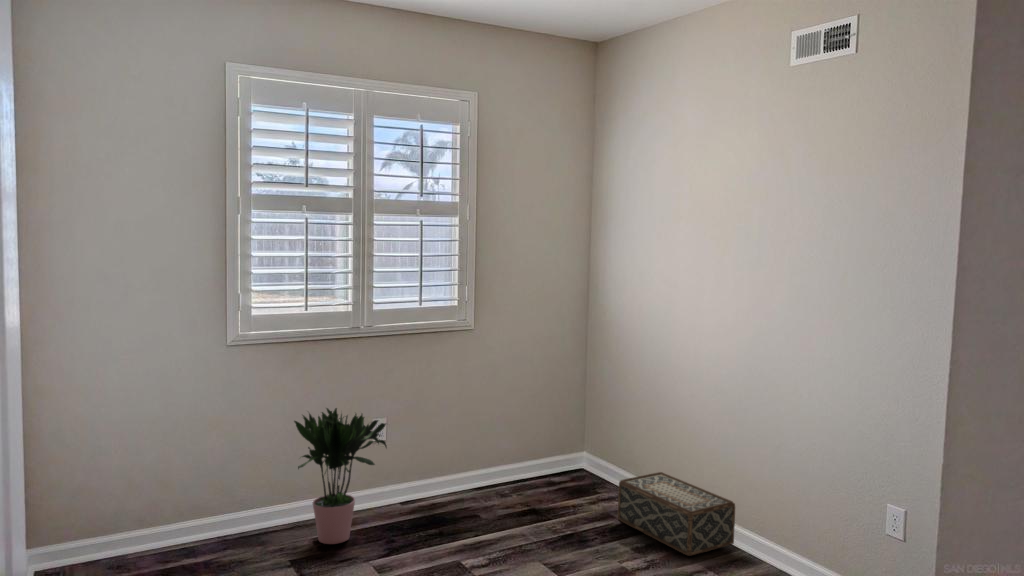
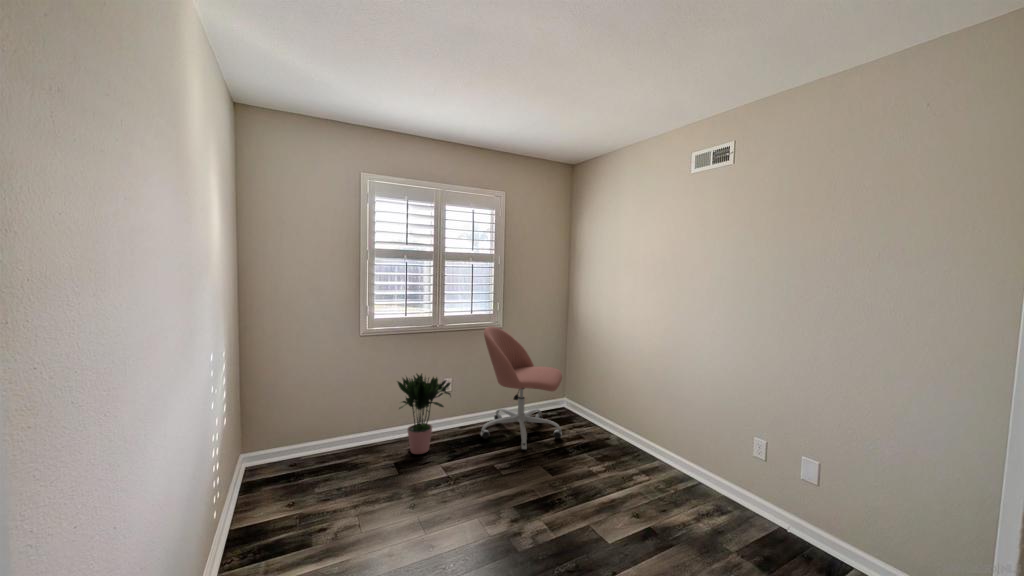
office chair: none [437,328,577,537] -> present [480,326,562,450]
woven basket: present [618,472,735,556] -> none [586,411,657,465]

